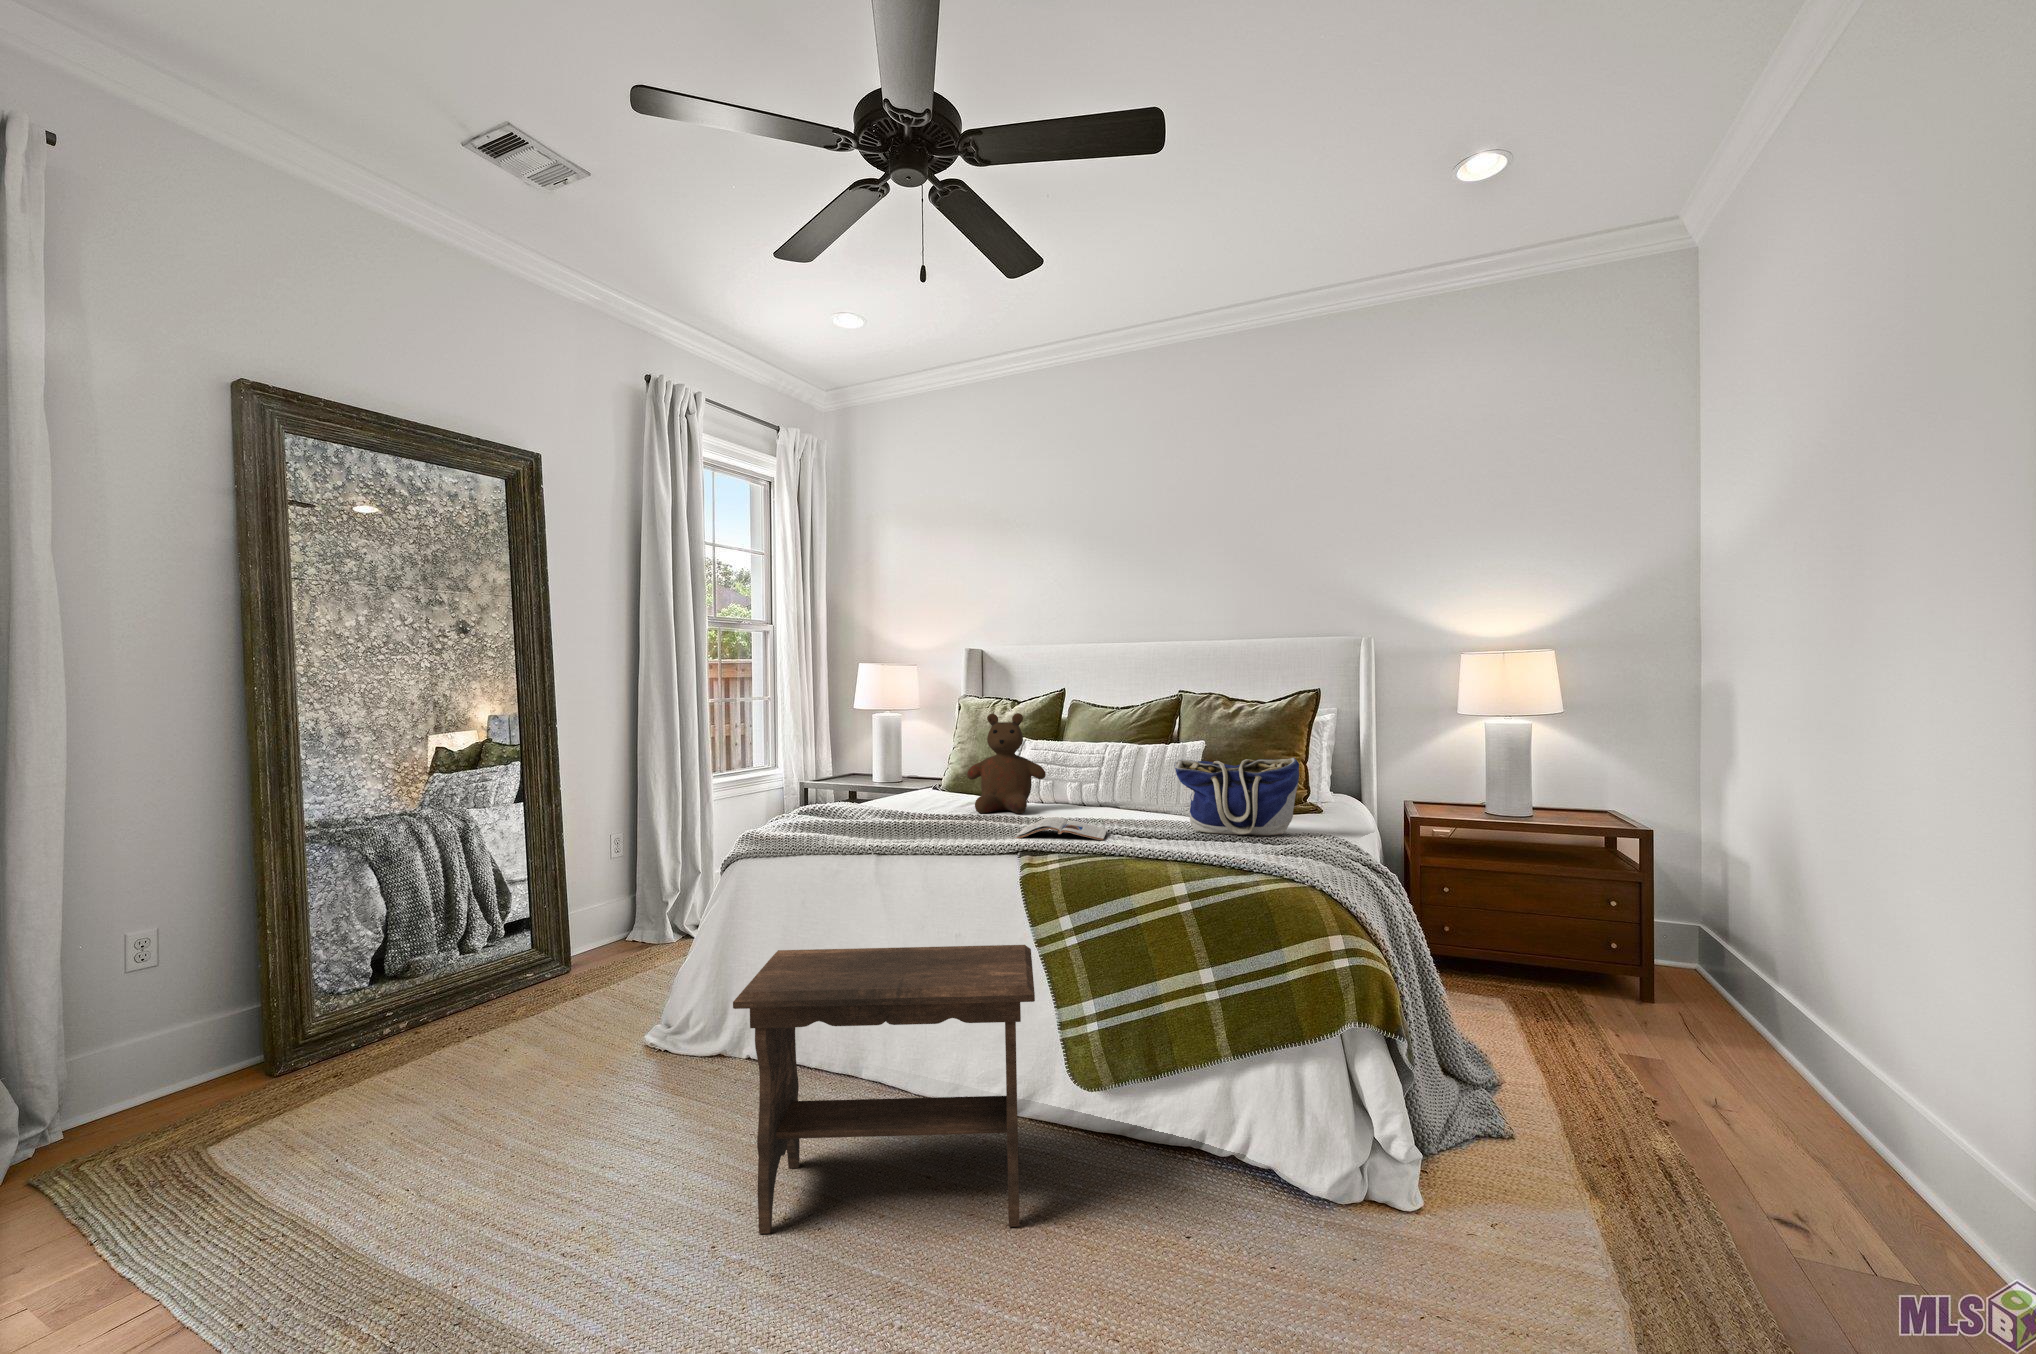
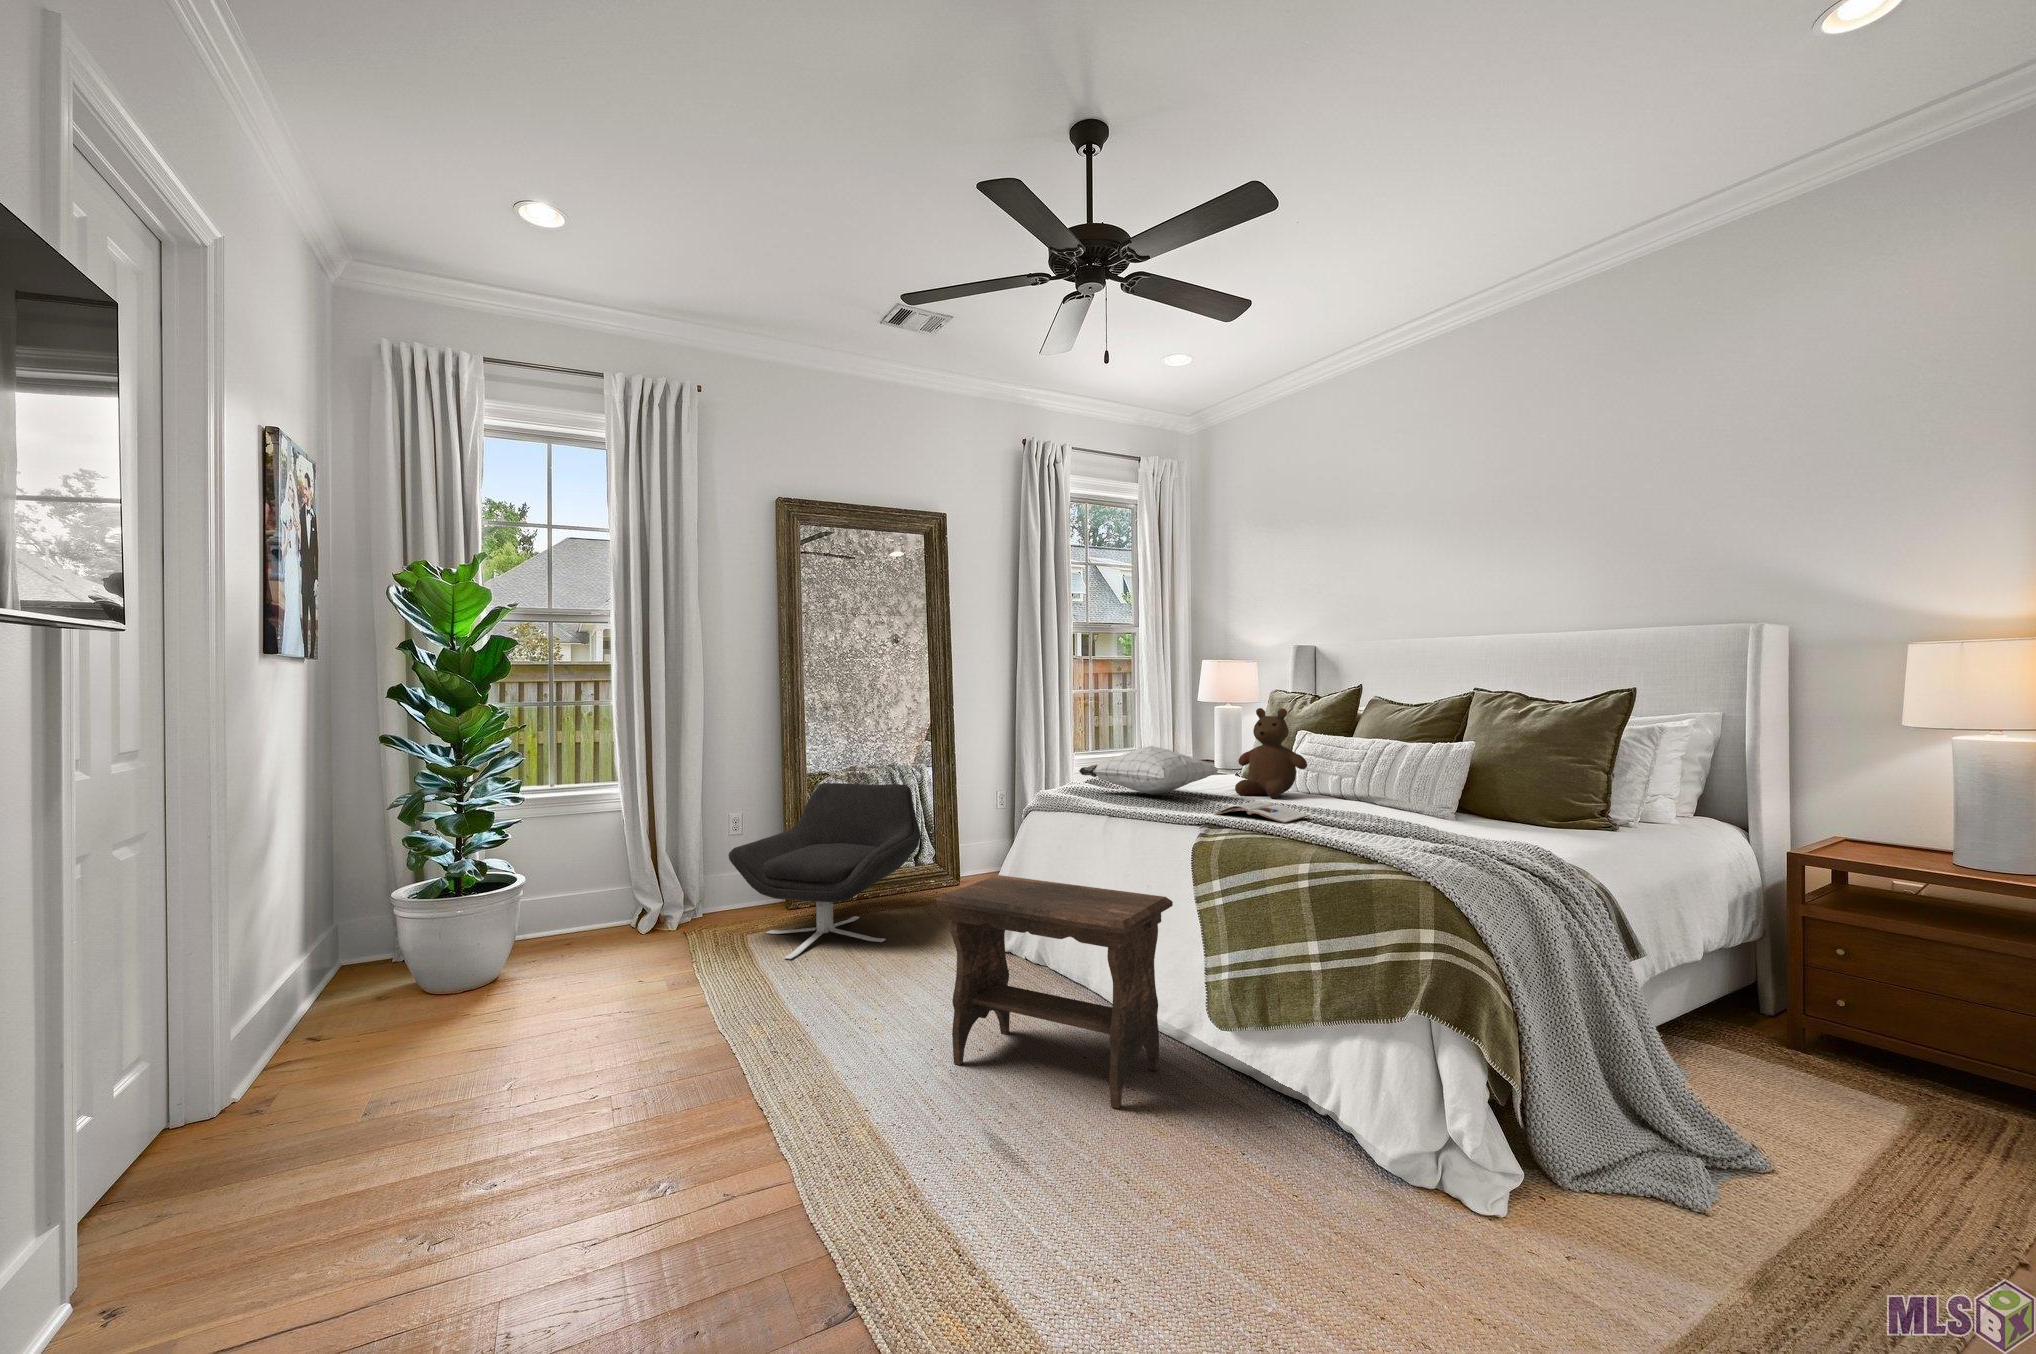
tote bag: present [1174,758,1299,836] -> none [1376,756,1504,836]
pillow: none [812,762,971,822] -> present [1079,746,1219,795]
lounge chair: none [193,838,538,1143] -> present [728,783,921,959]

